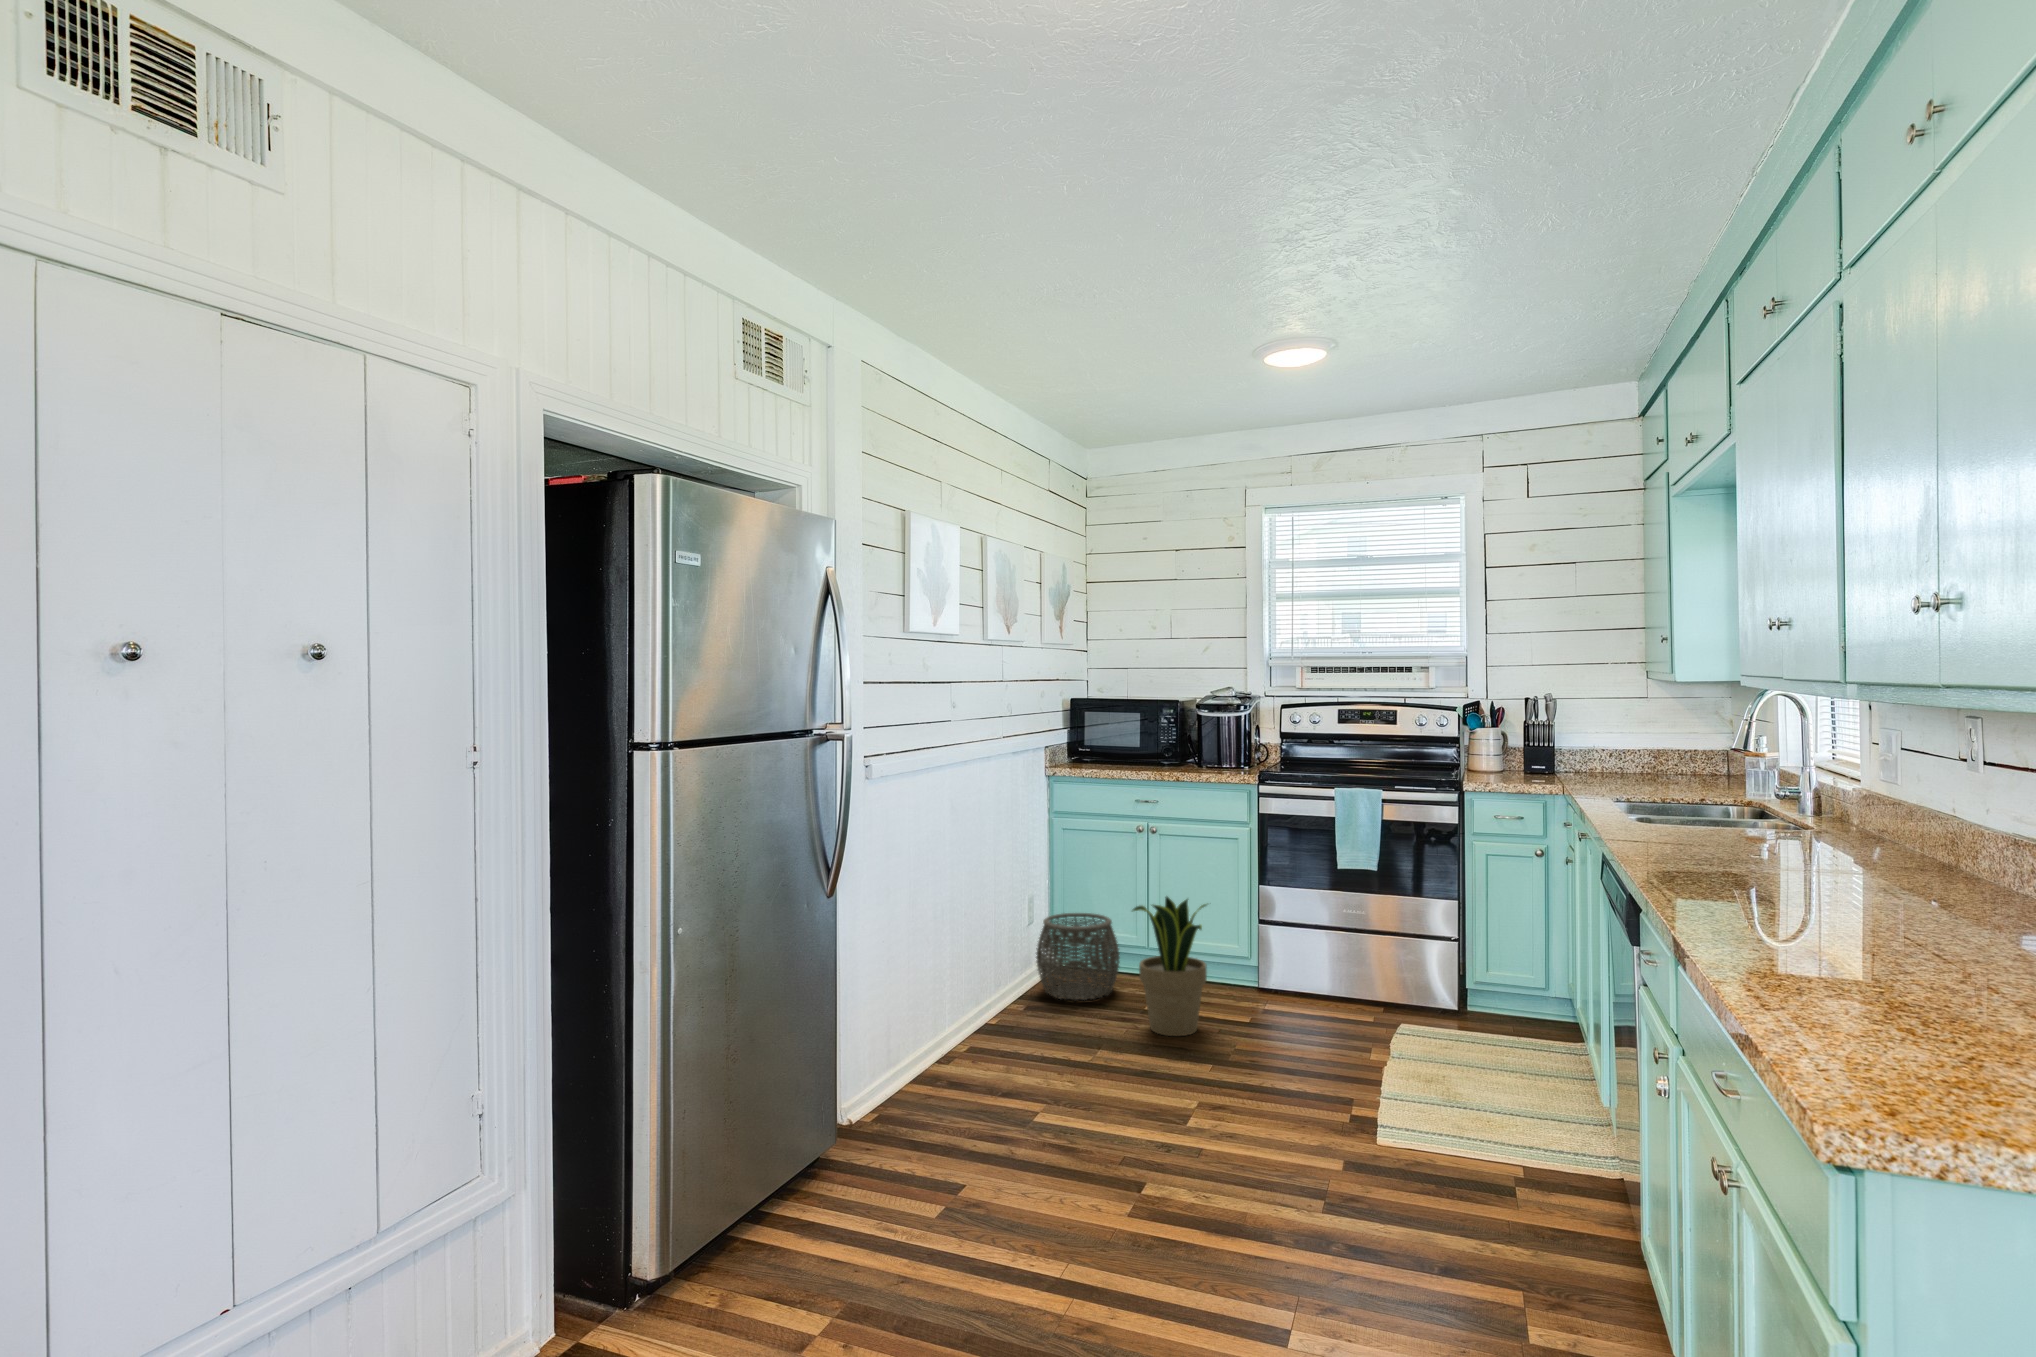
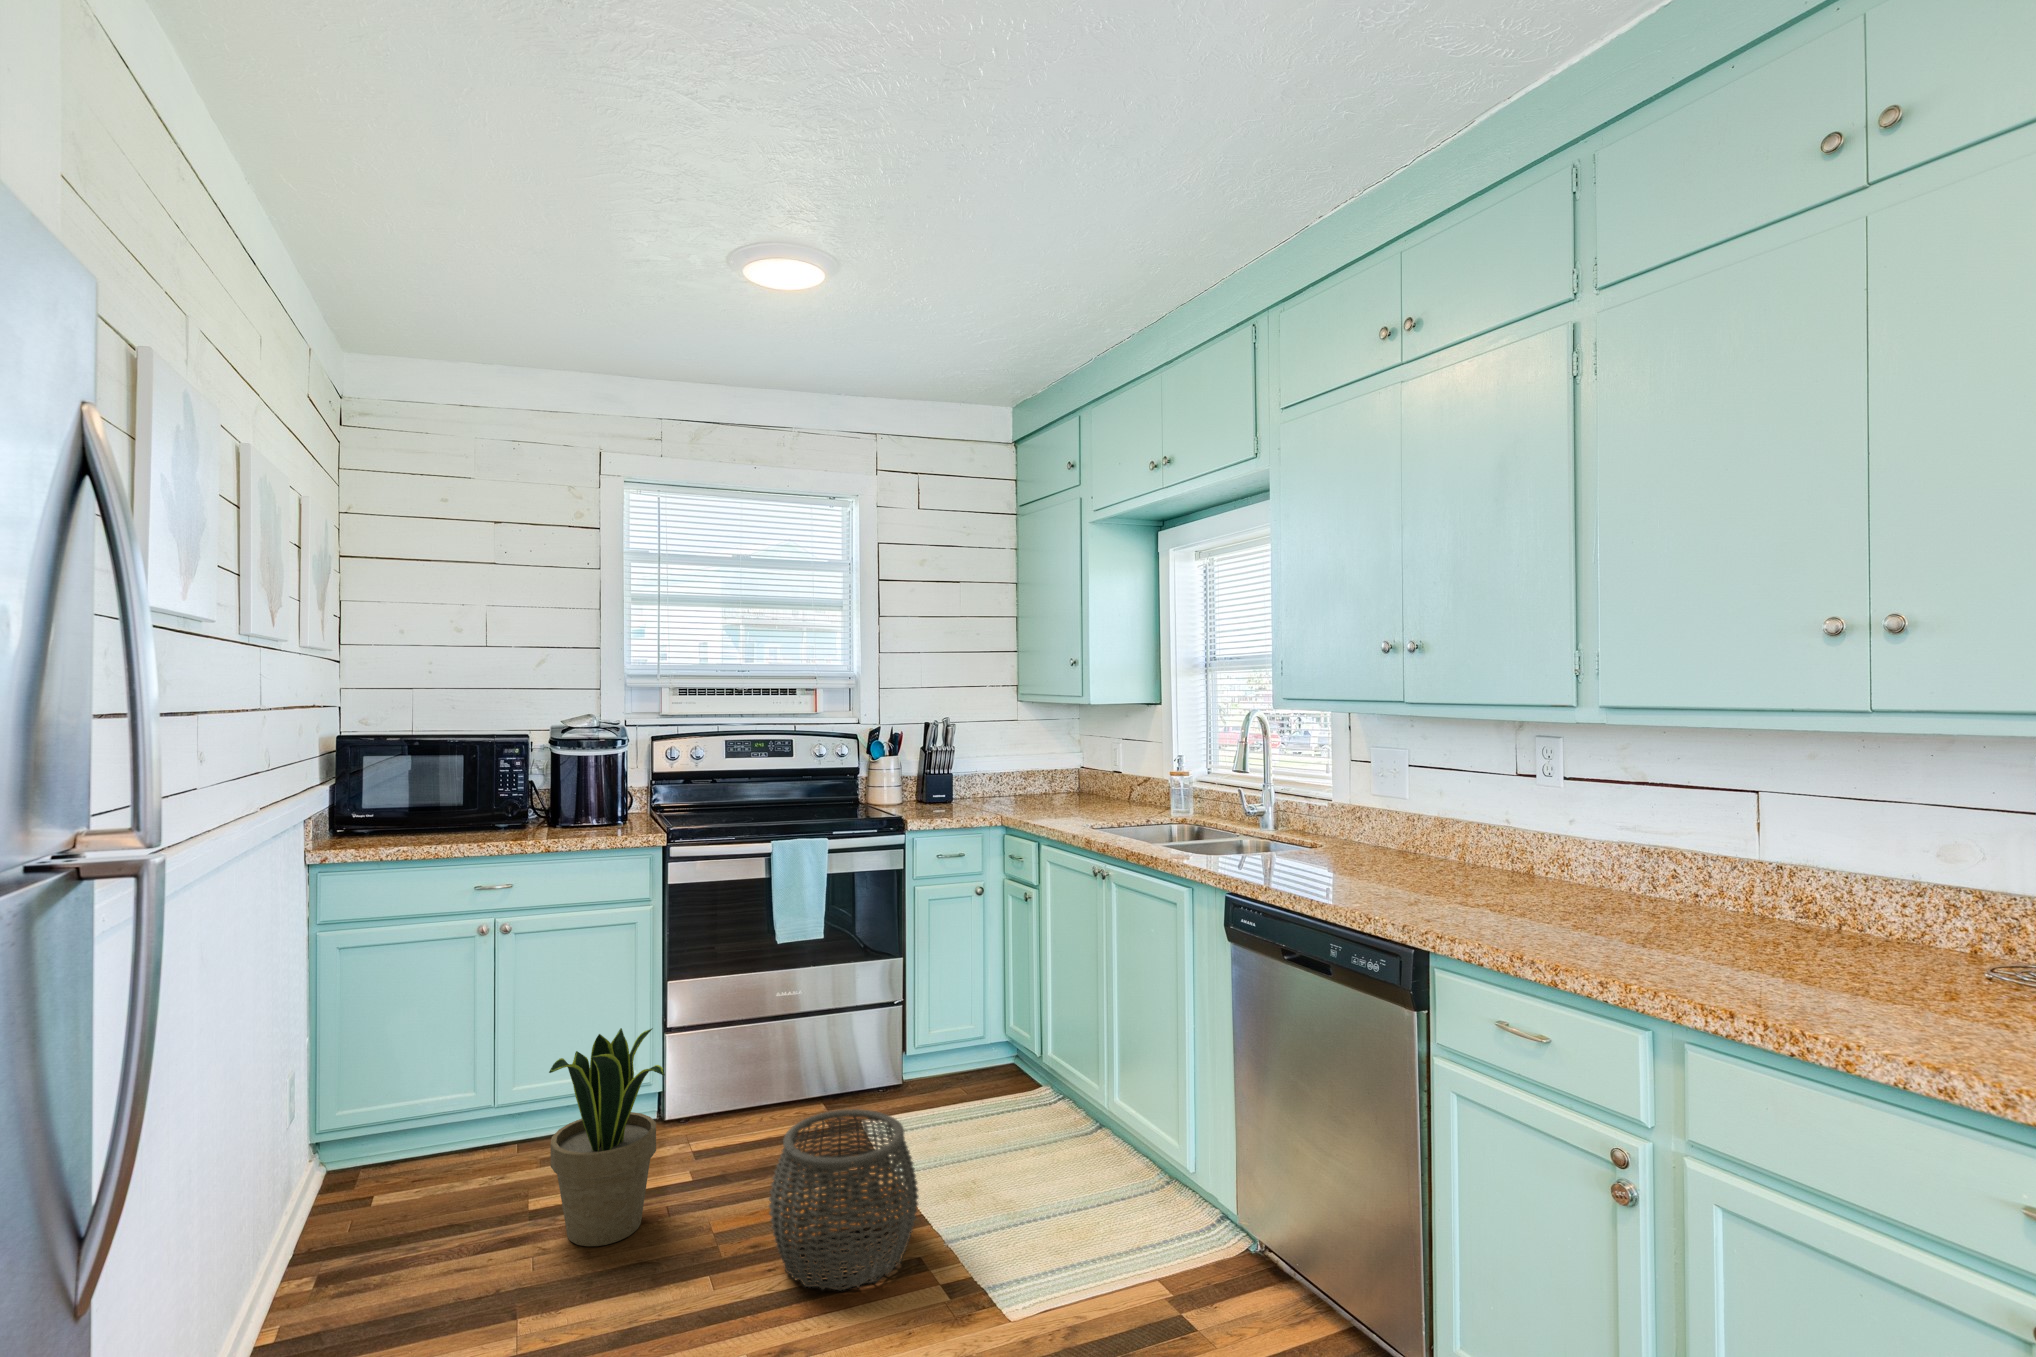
woven basket: present [1036,913,1120,1000] -> present [769,1109,918,1290]

